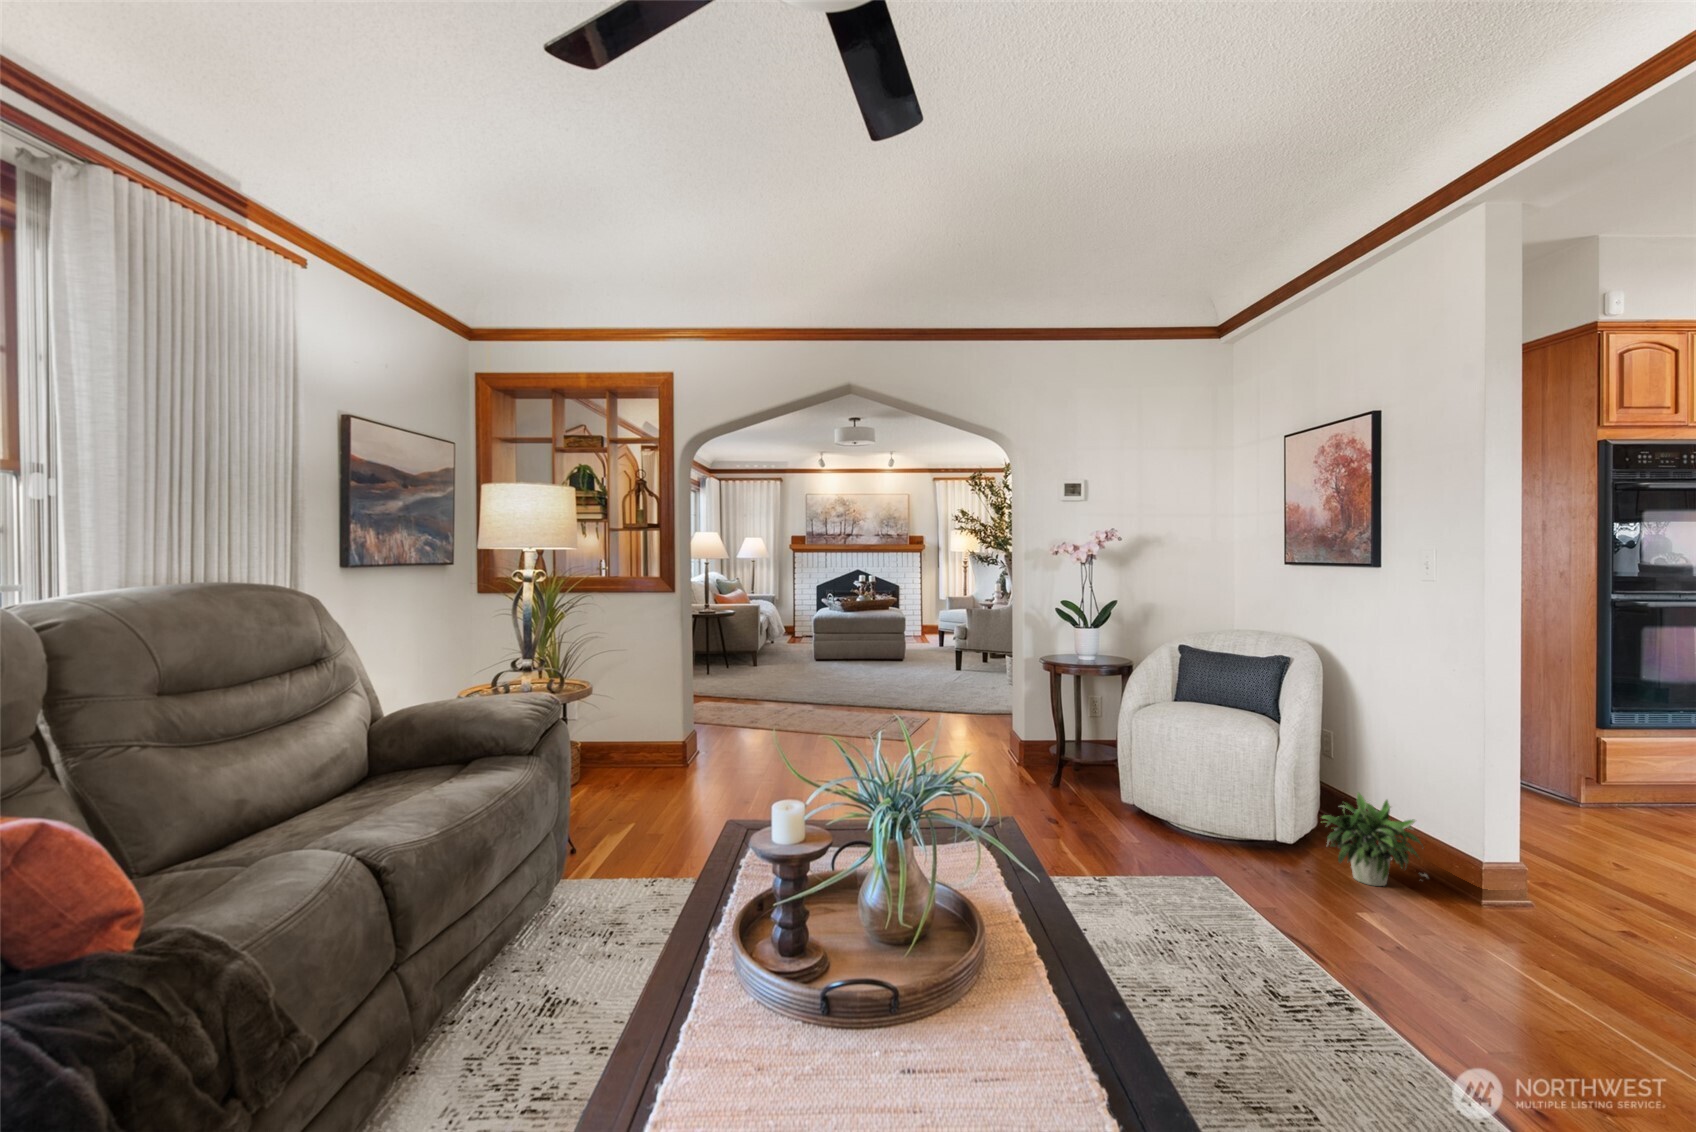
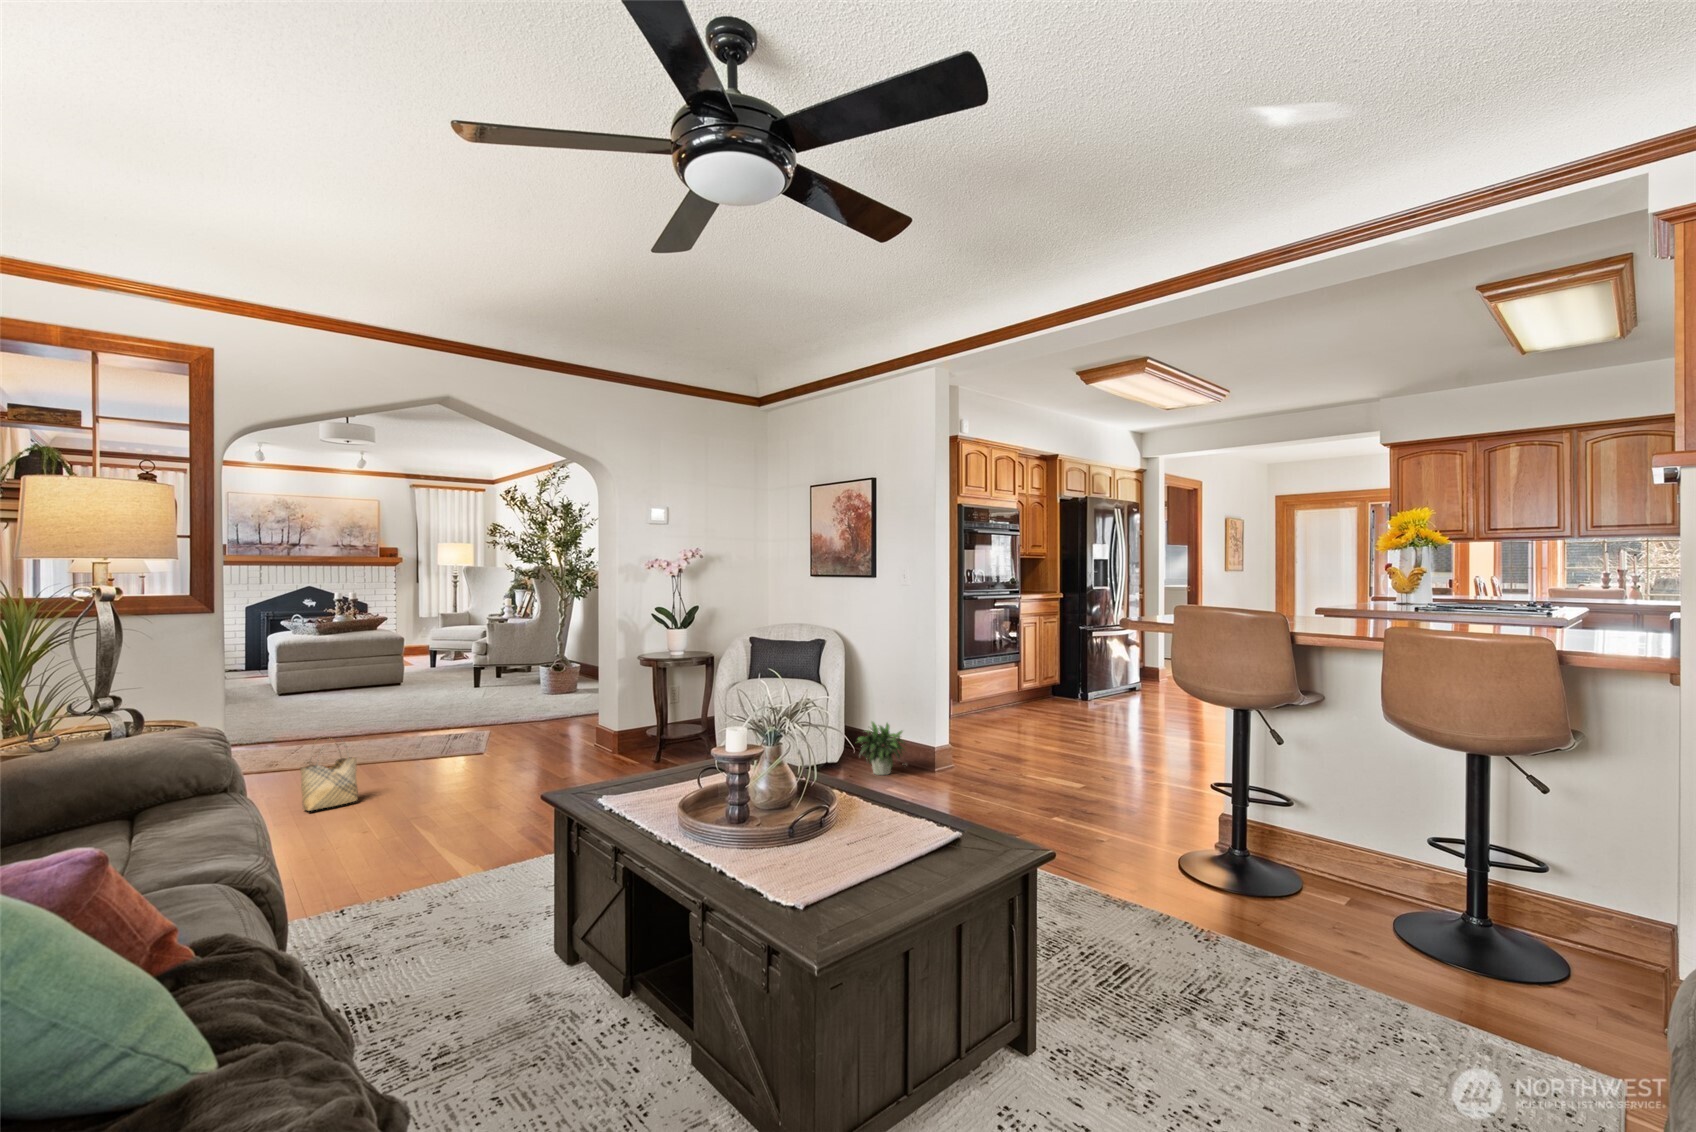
woven basket: none [717,706,764,771] -> present [300,737,358,811]

